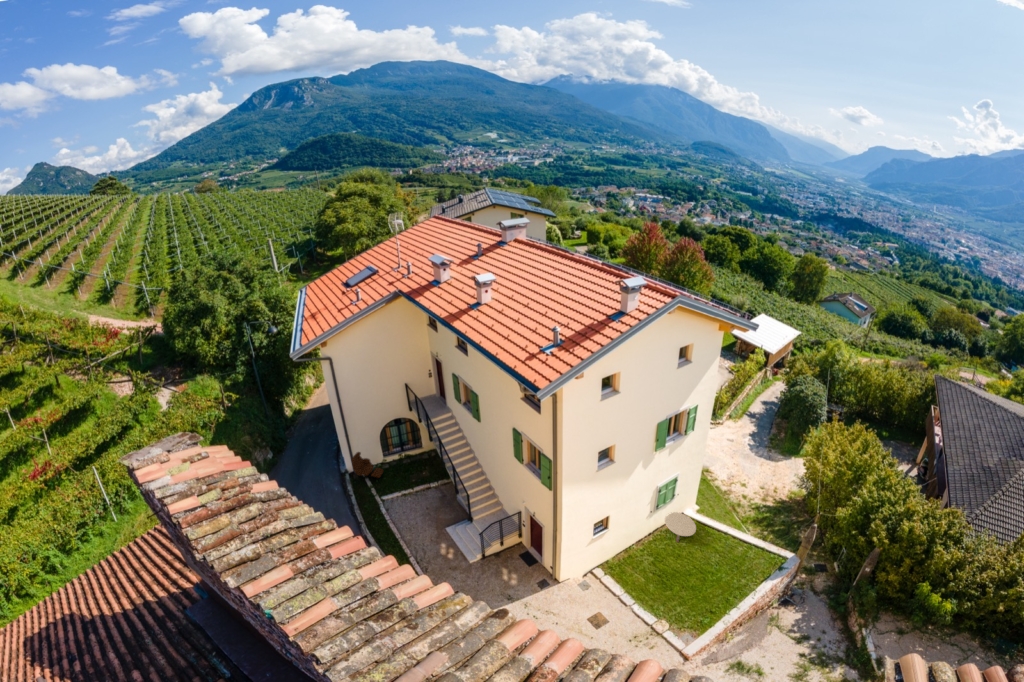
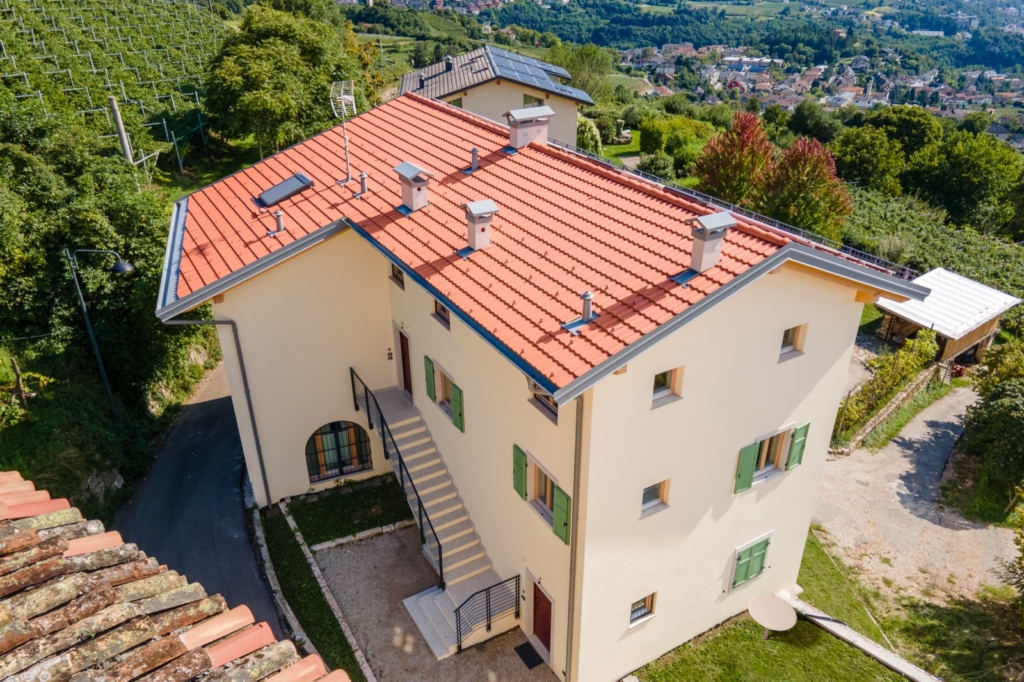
lounge chair: present [351,452,383,478] -> none [260,471,310,518]

